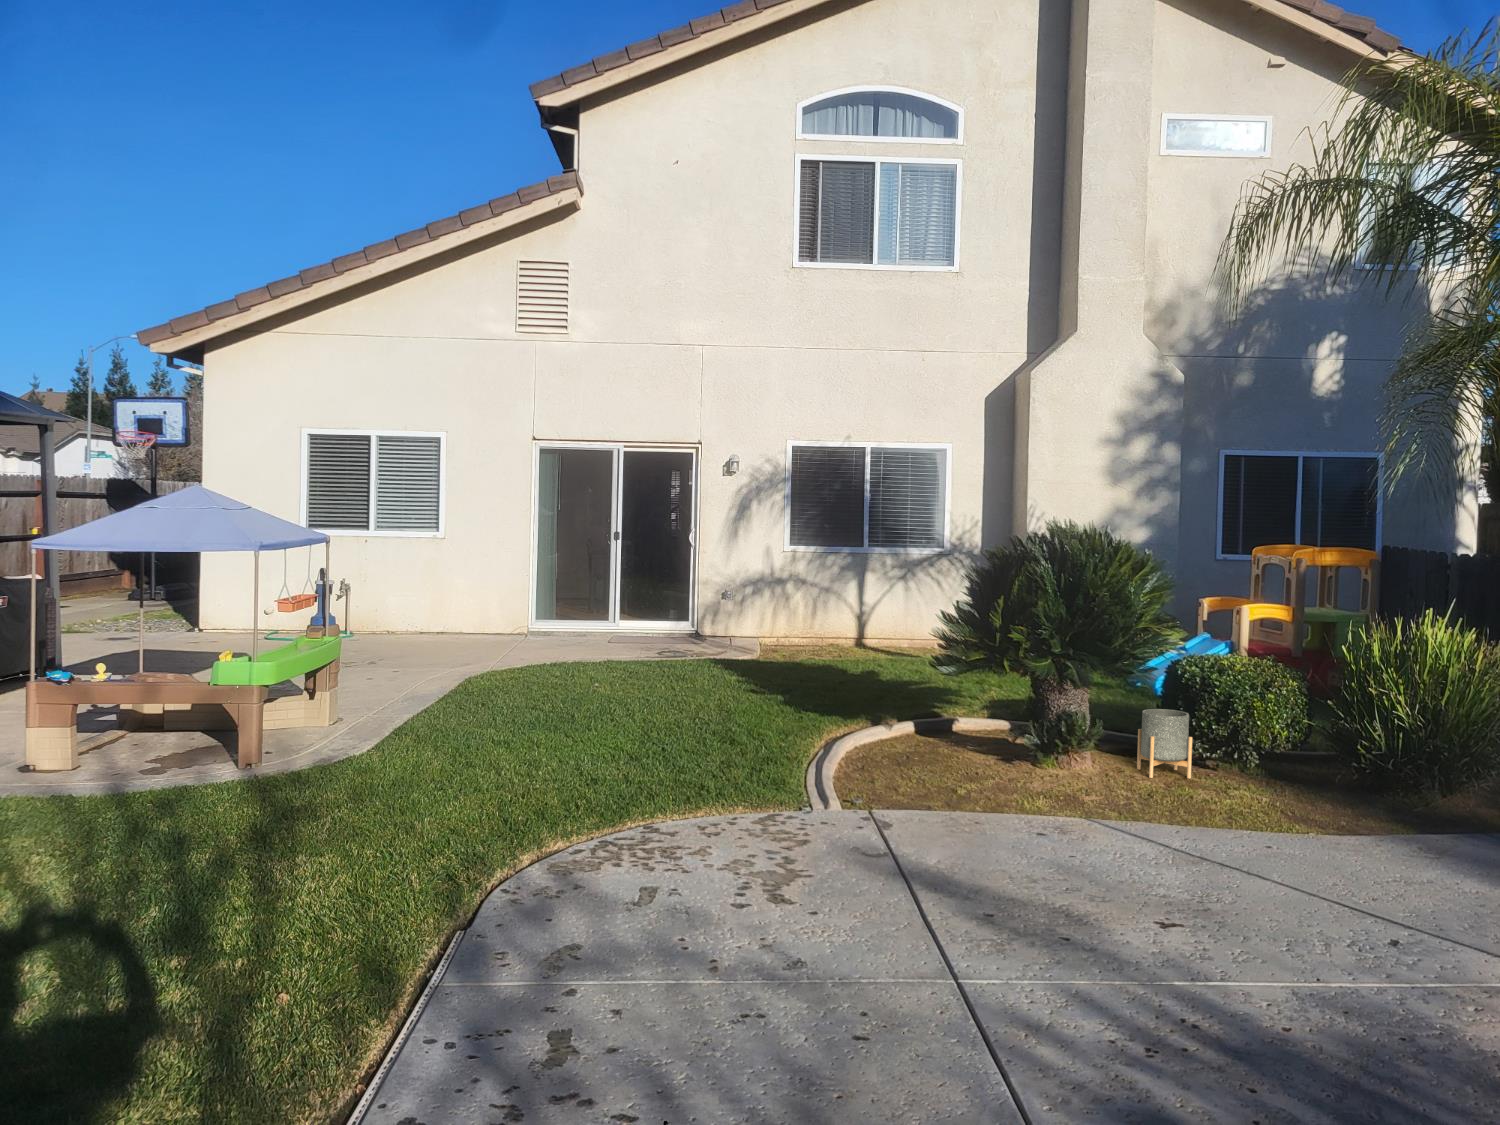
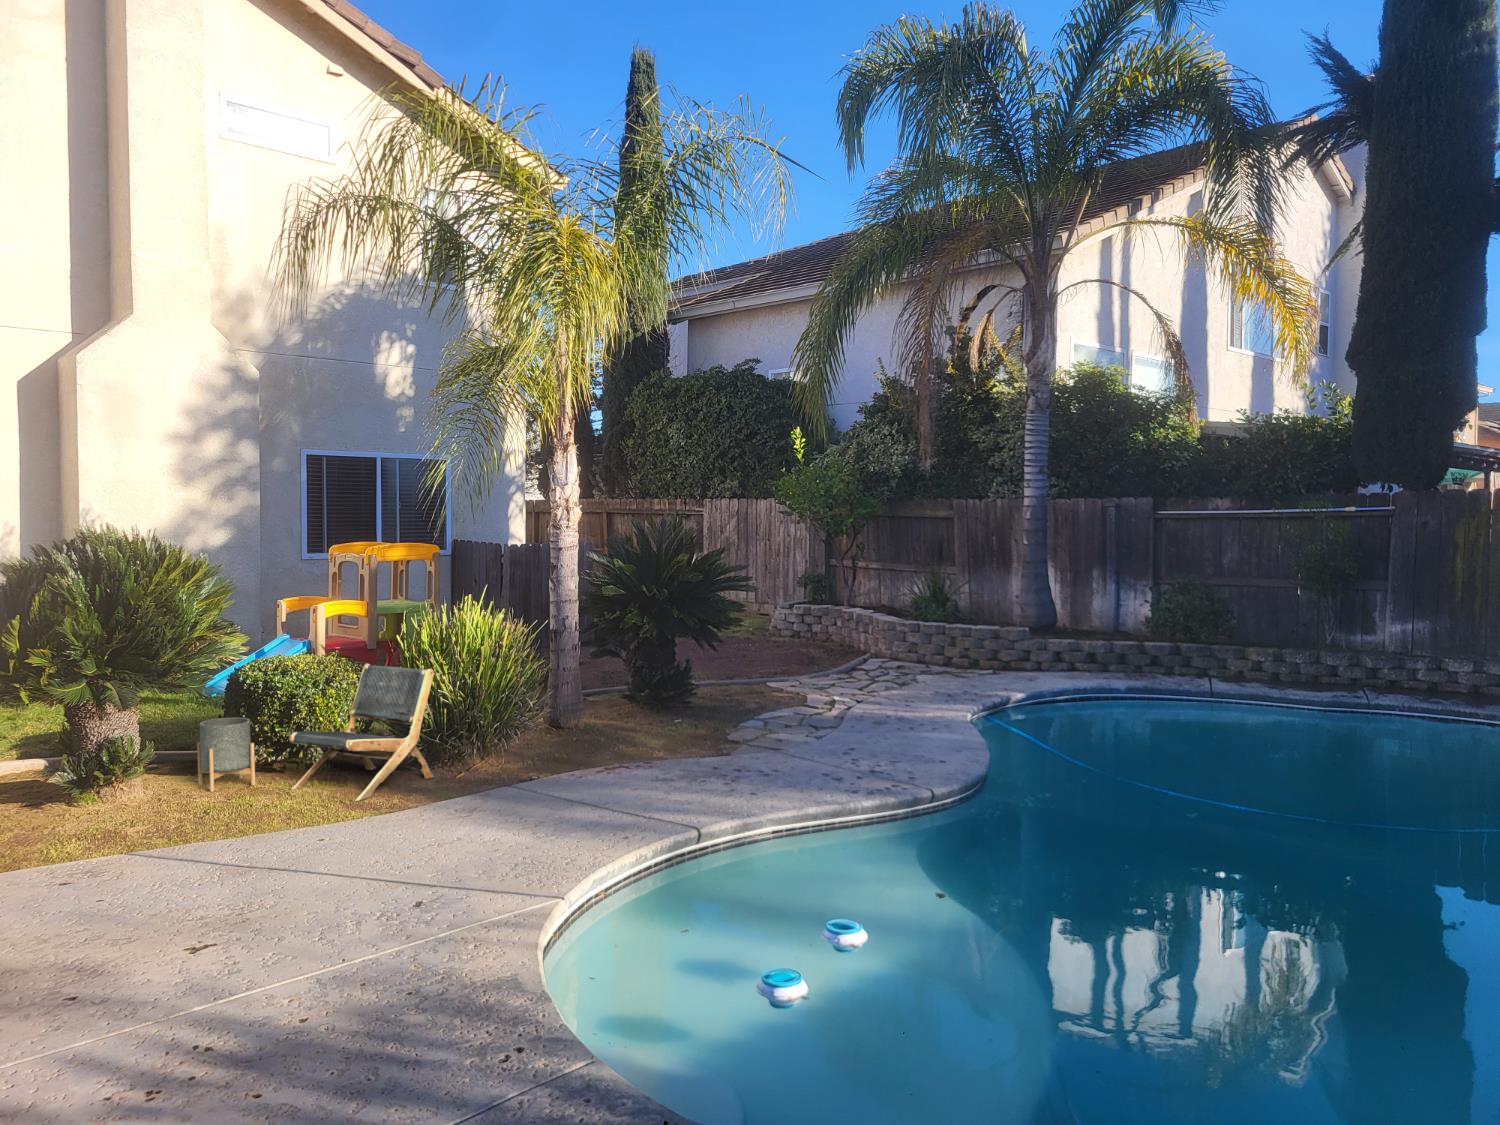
lounge chair: none [1226,672,1387,811] -> present [289,663,434,801]

